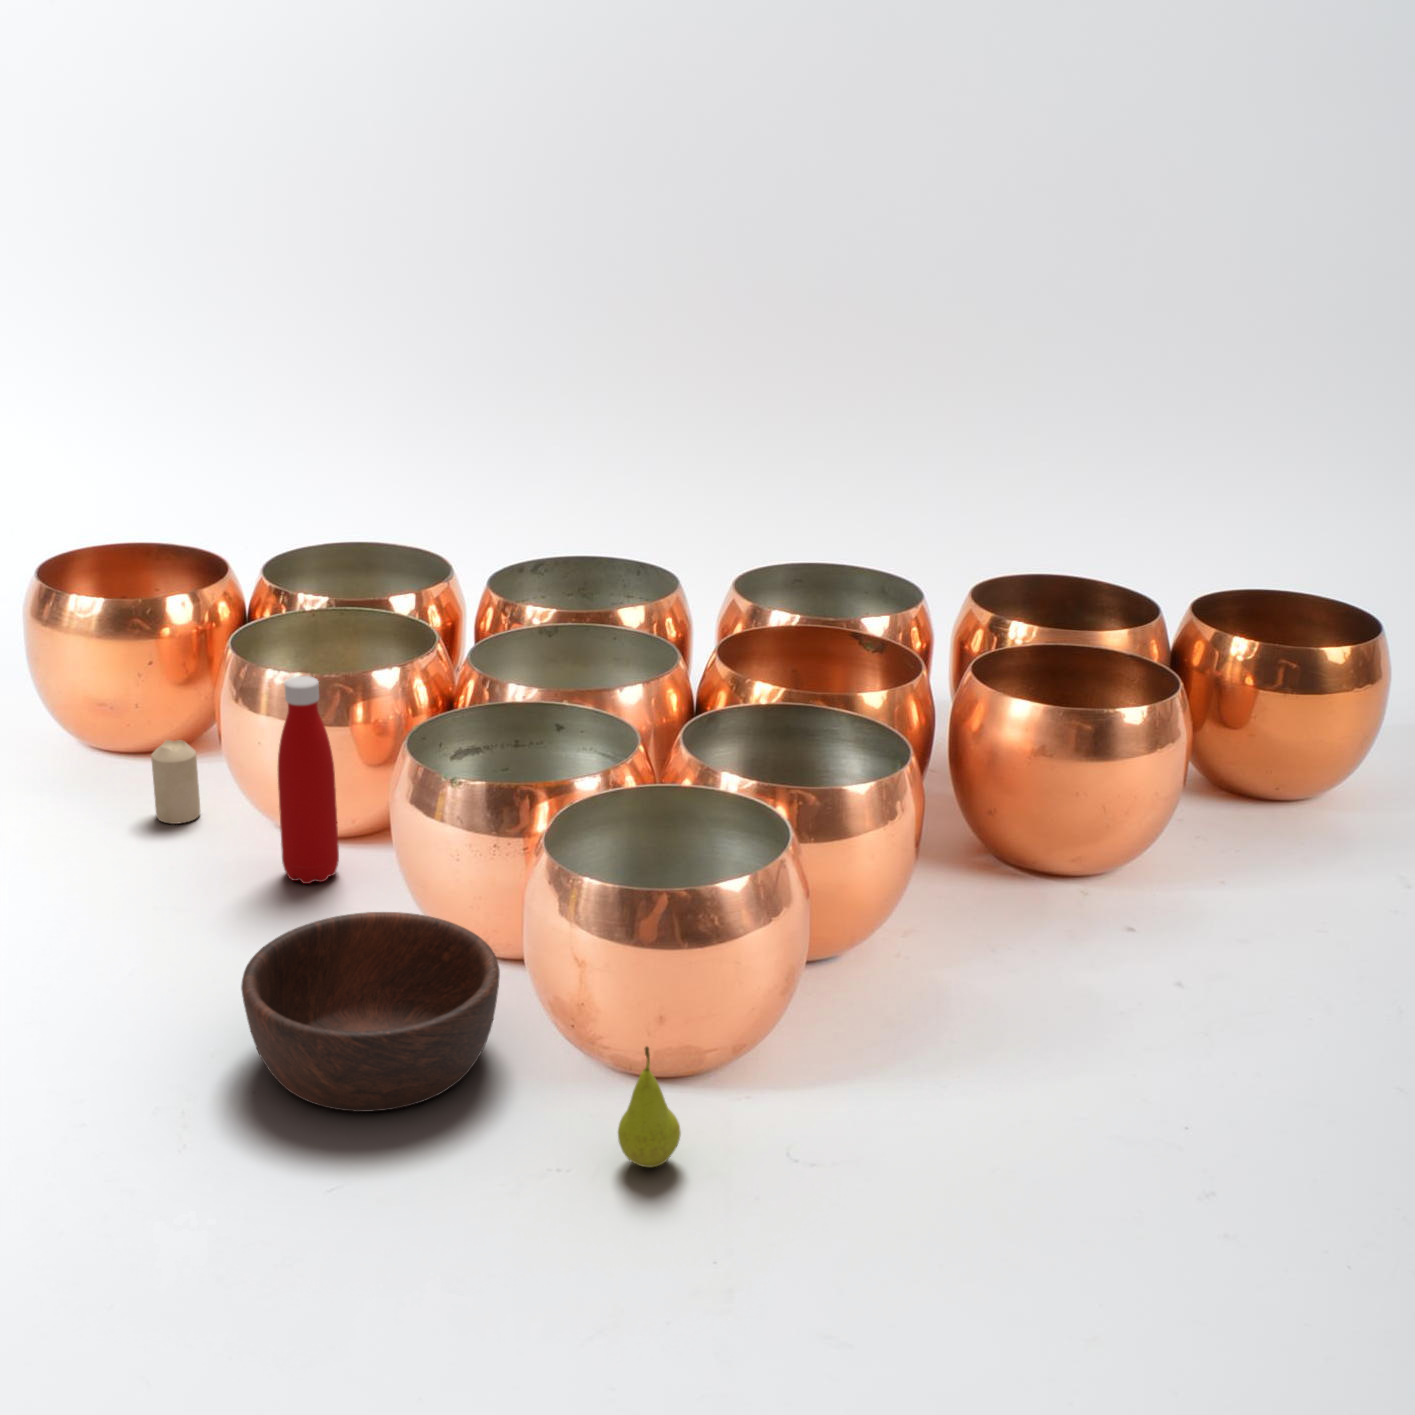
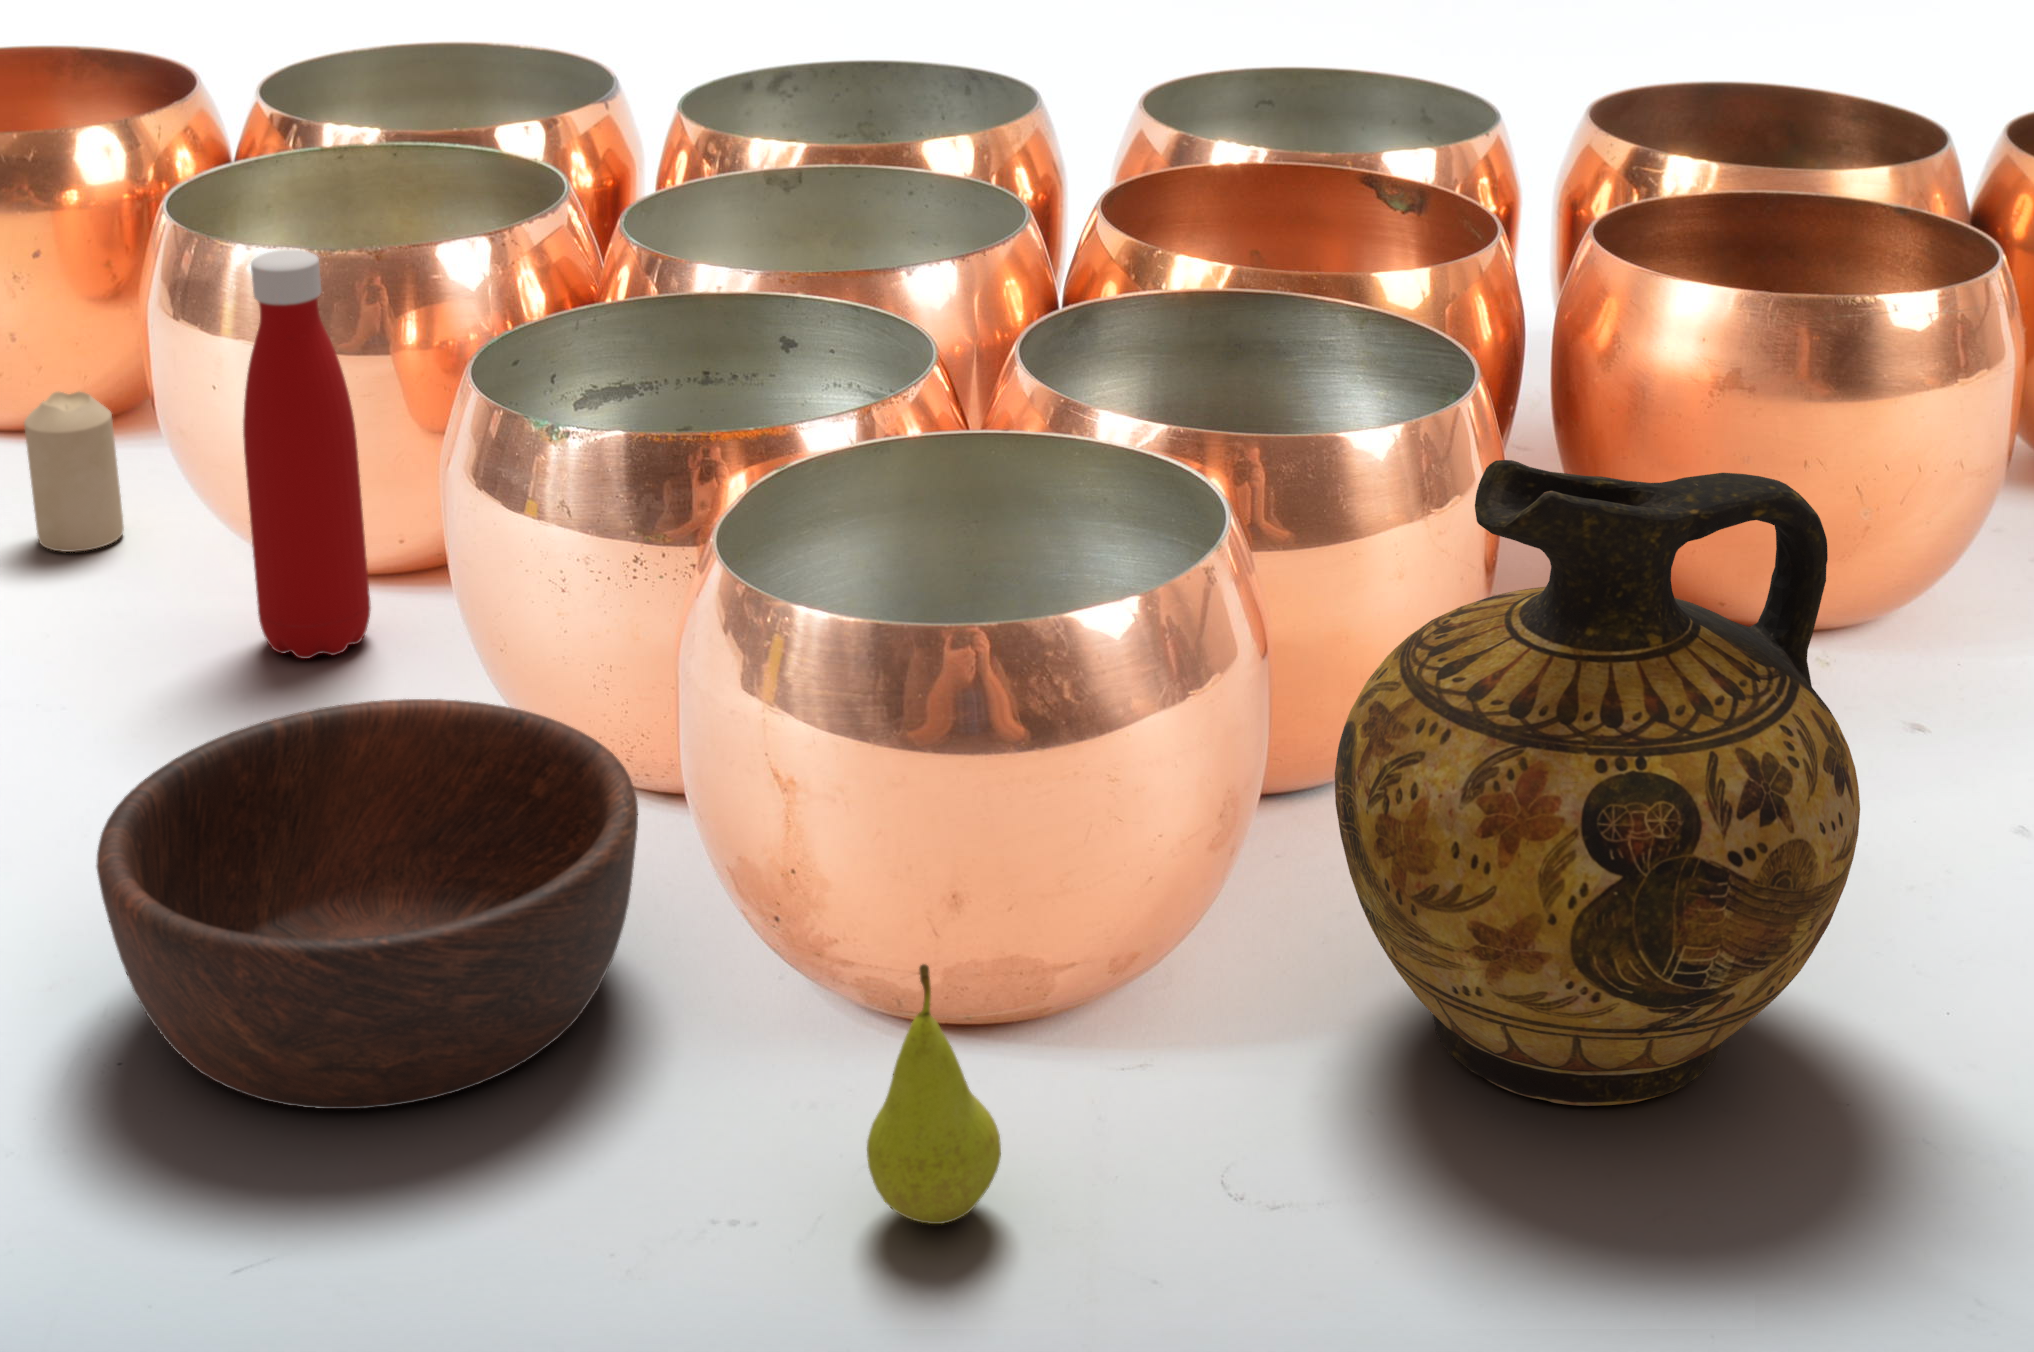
ceramic jug: none [838,810,1089,1116] -> present [1335,460,1860,1106]

